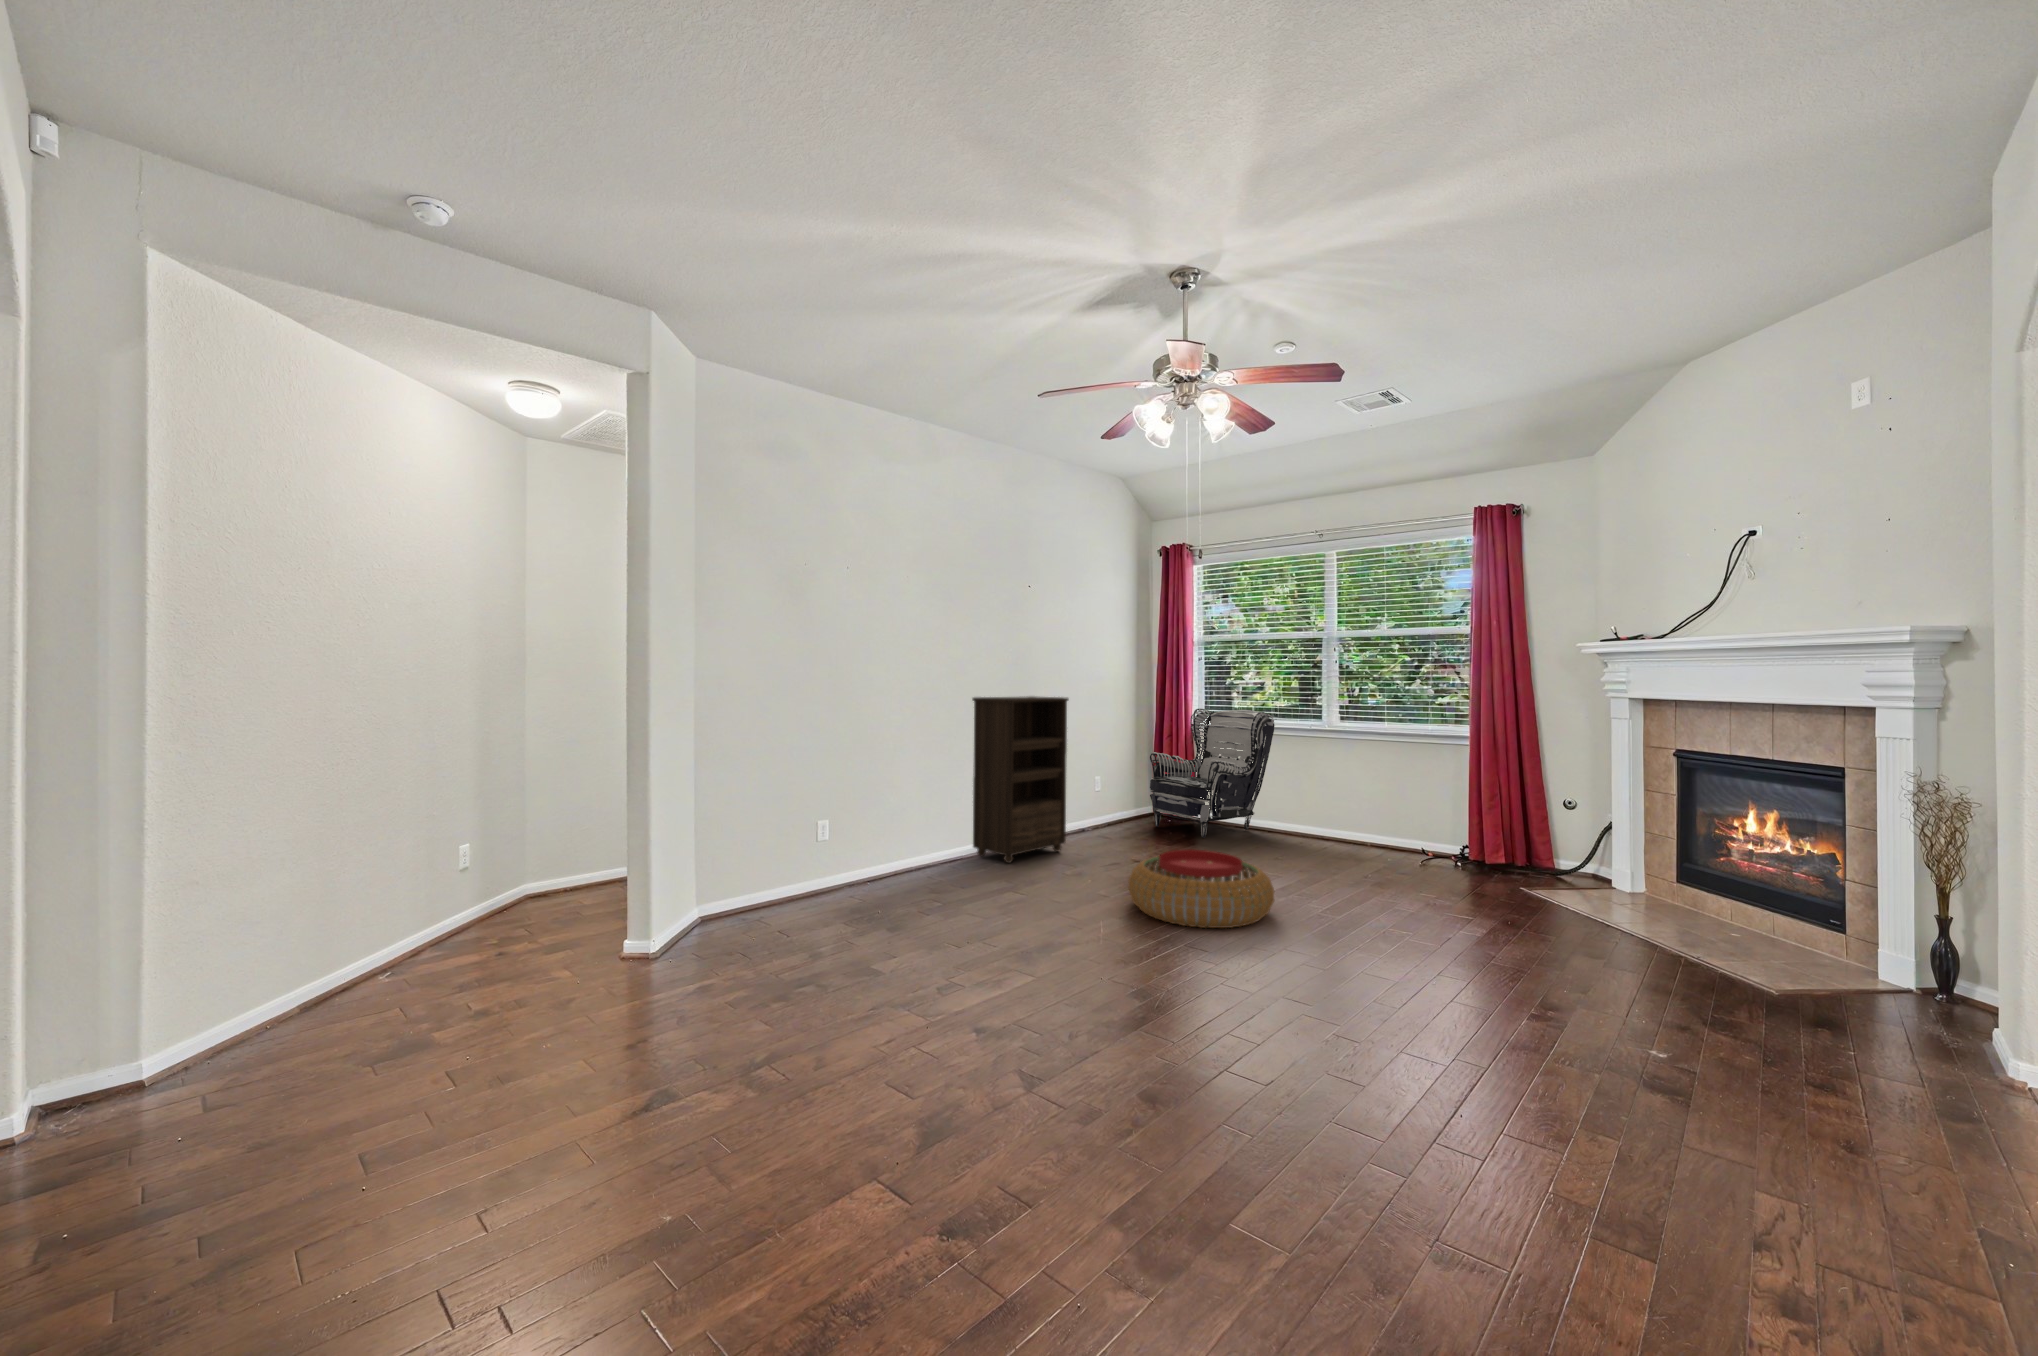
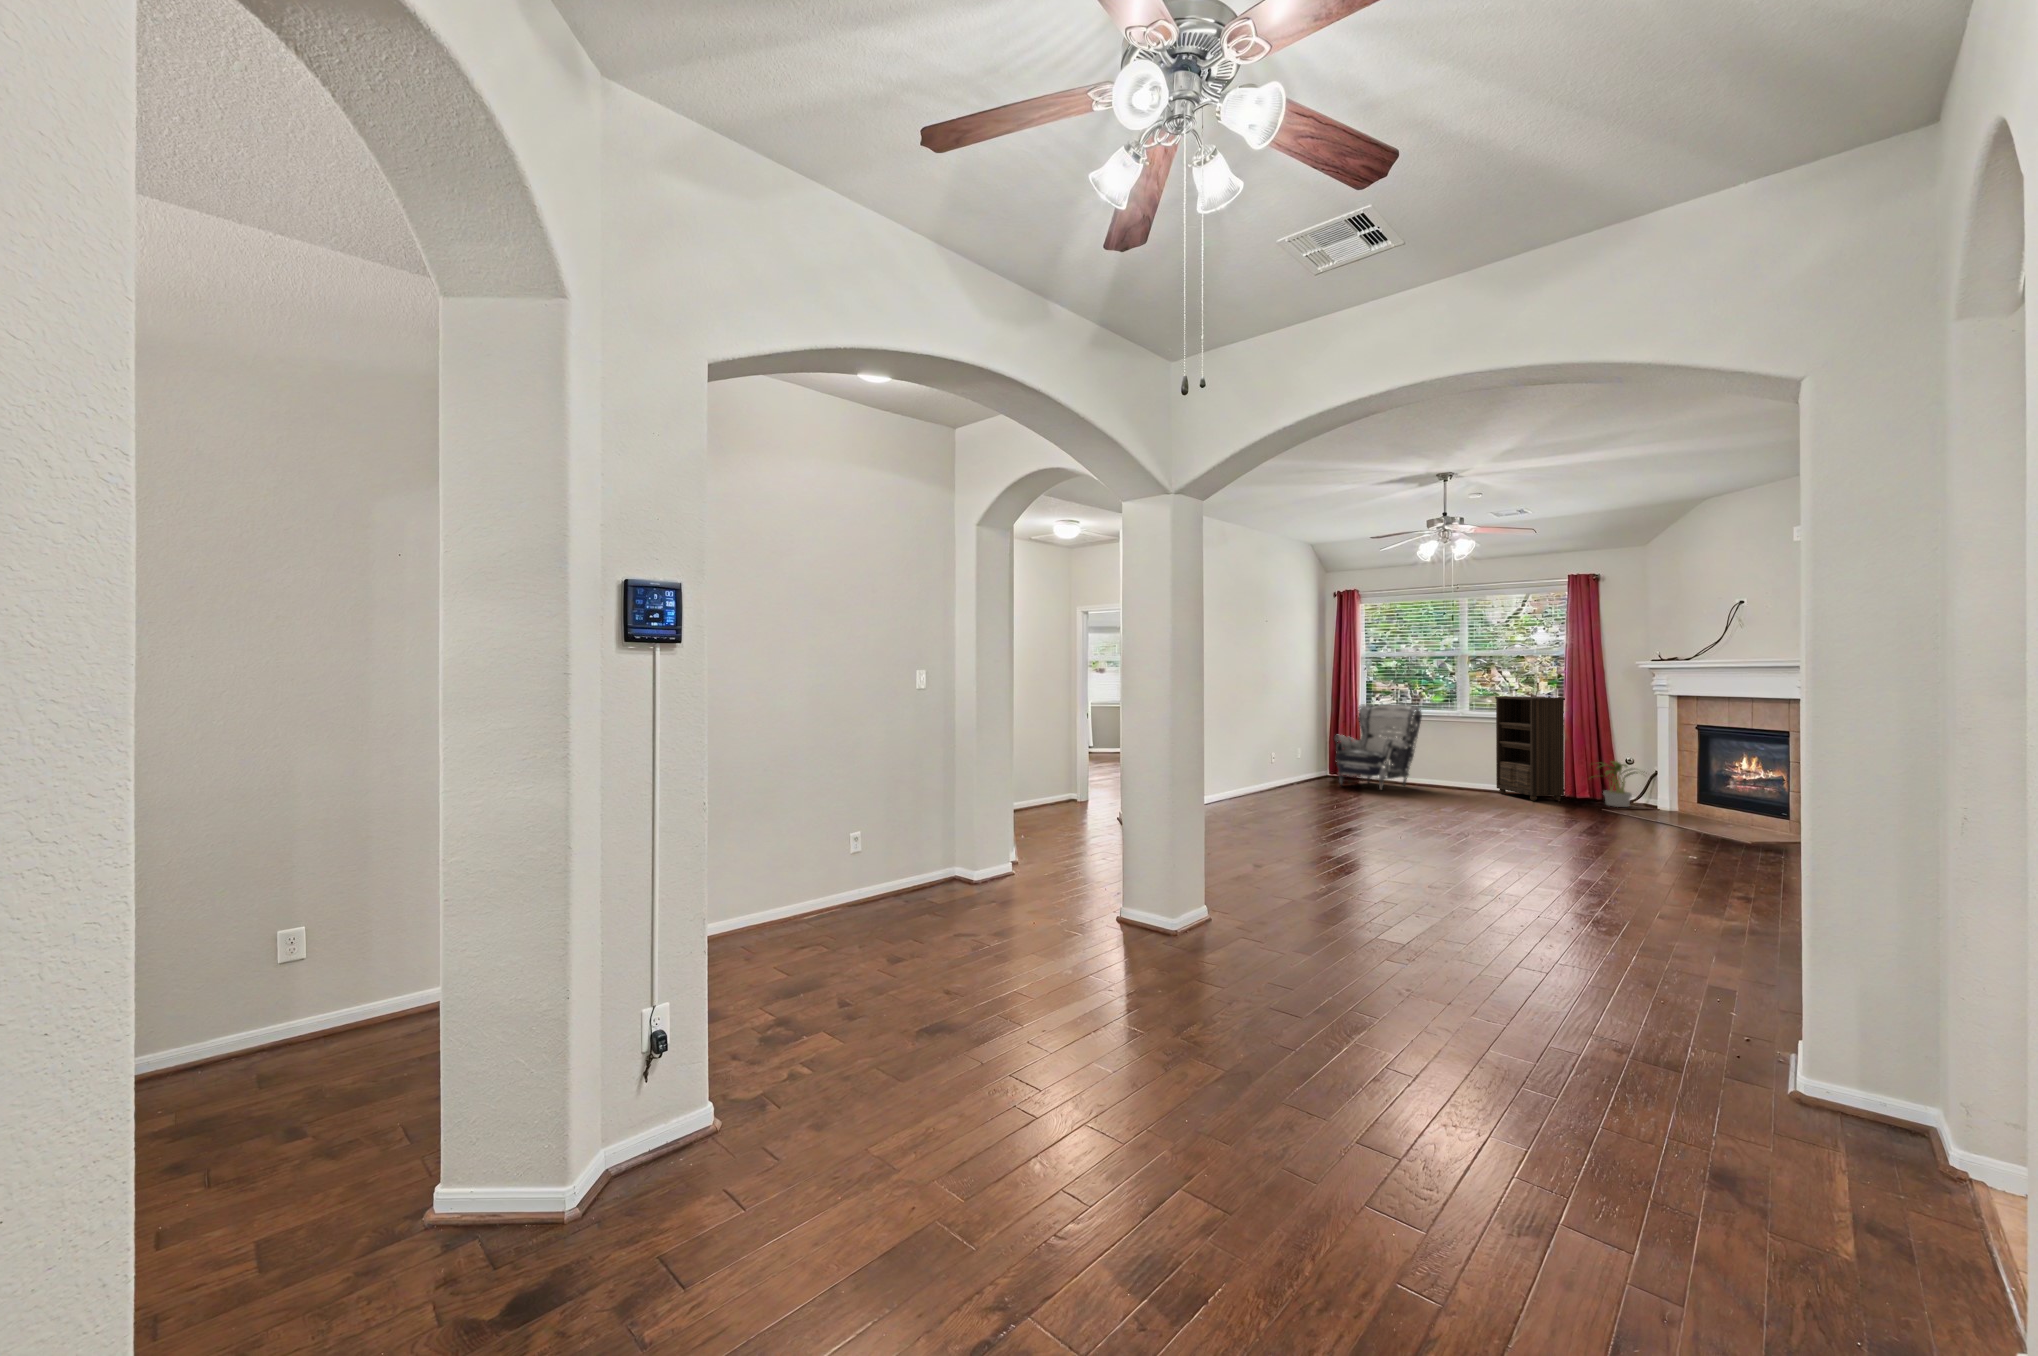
bookshelf: present [972,696,1069,863] -> present [1495,696,1565,801]
potted plant: none [1501,804,1601,880] -> present [1597,761,1637,807]
pouf: present [1129,850,1274,928] -> none [1379,788,1472,827]

